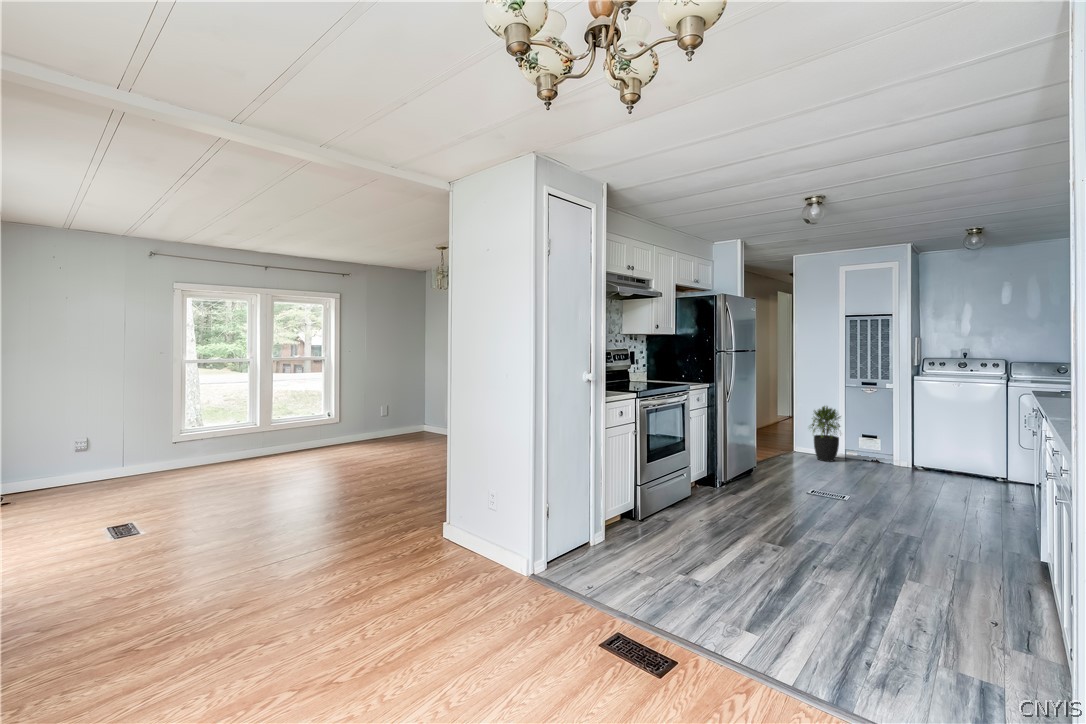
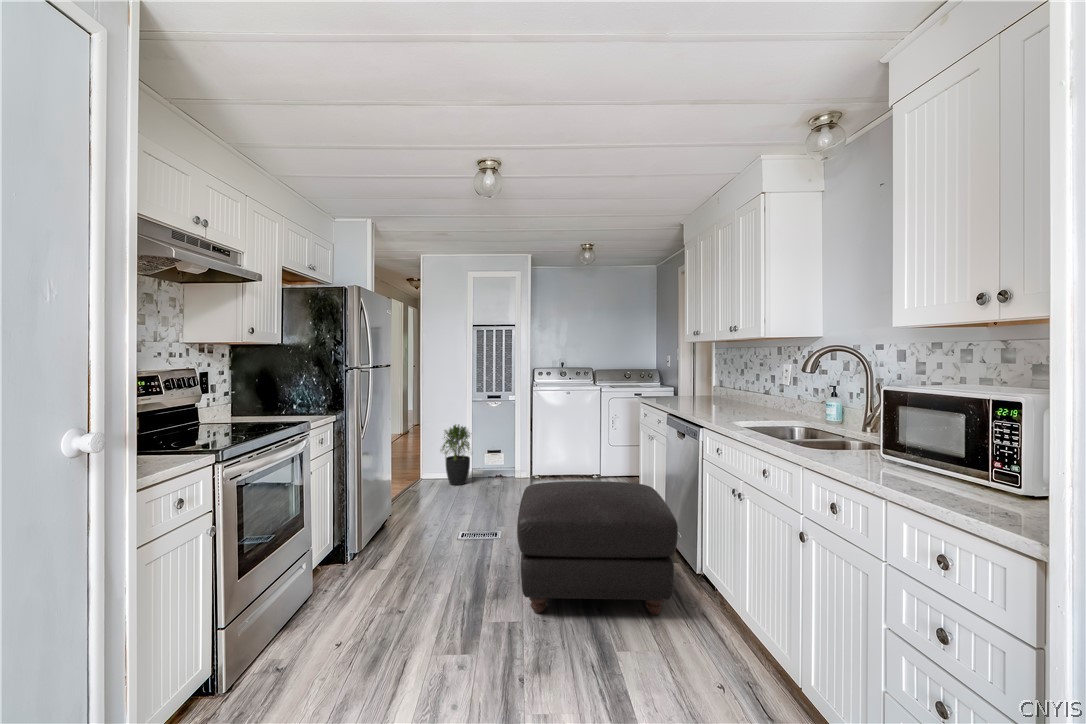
ottoman: none [834,450,1010,575] -> present [517,481,678,615]

